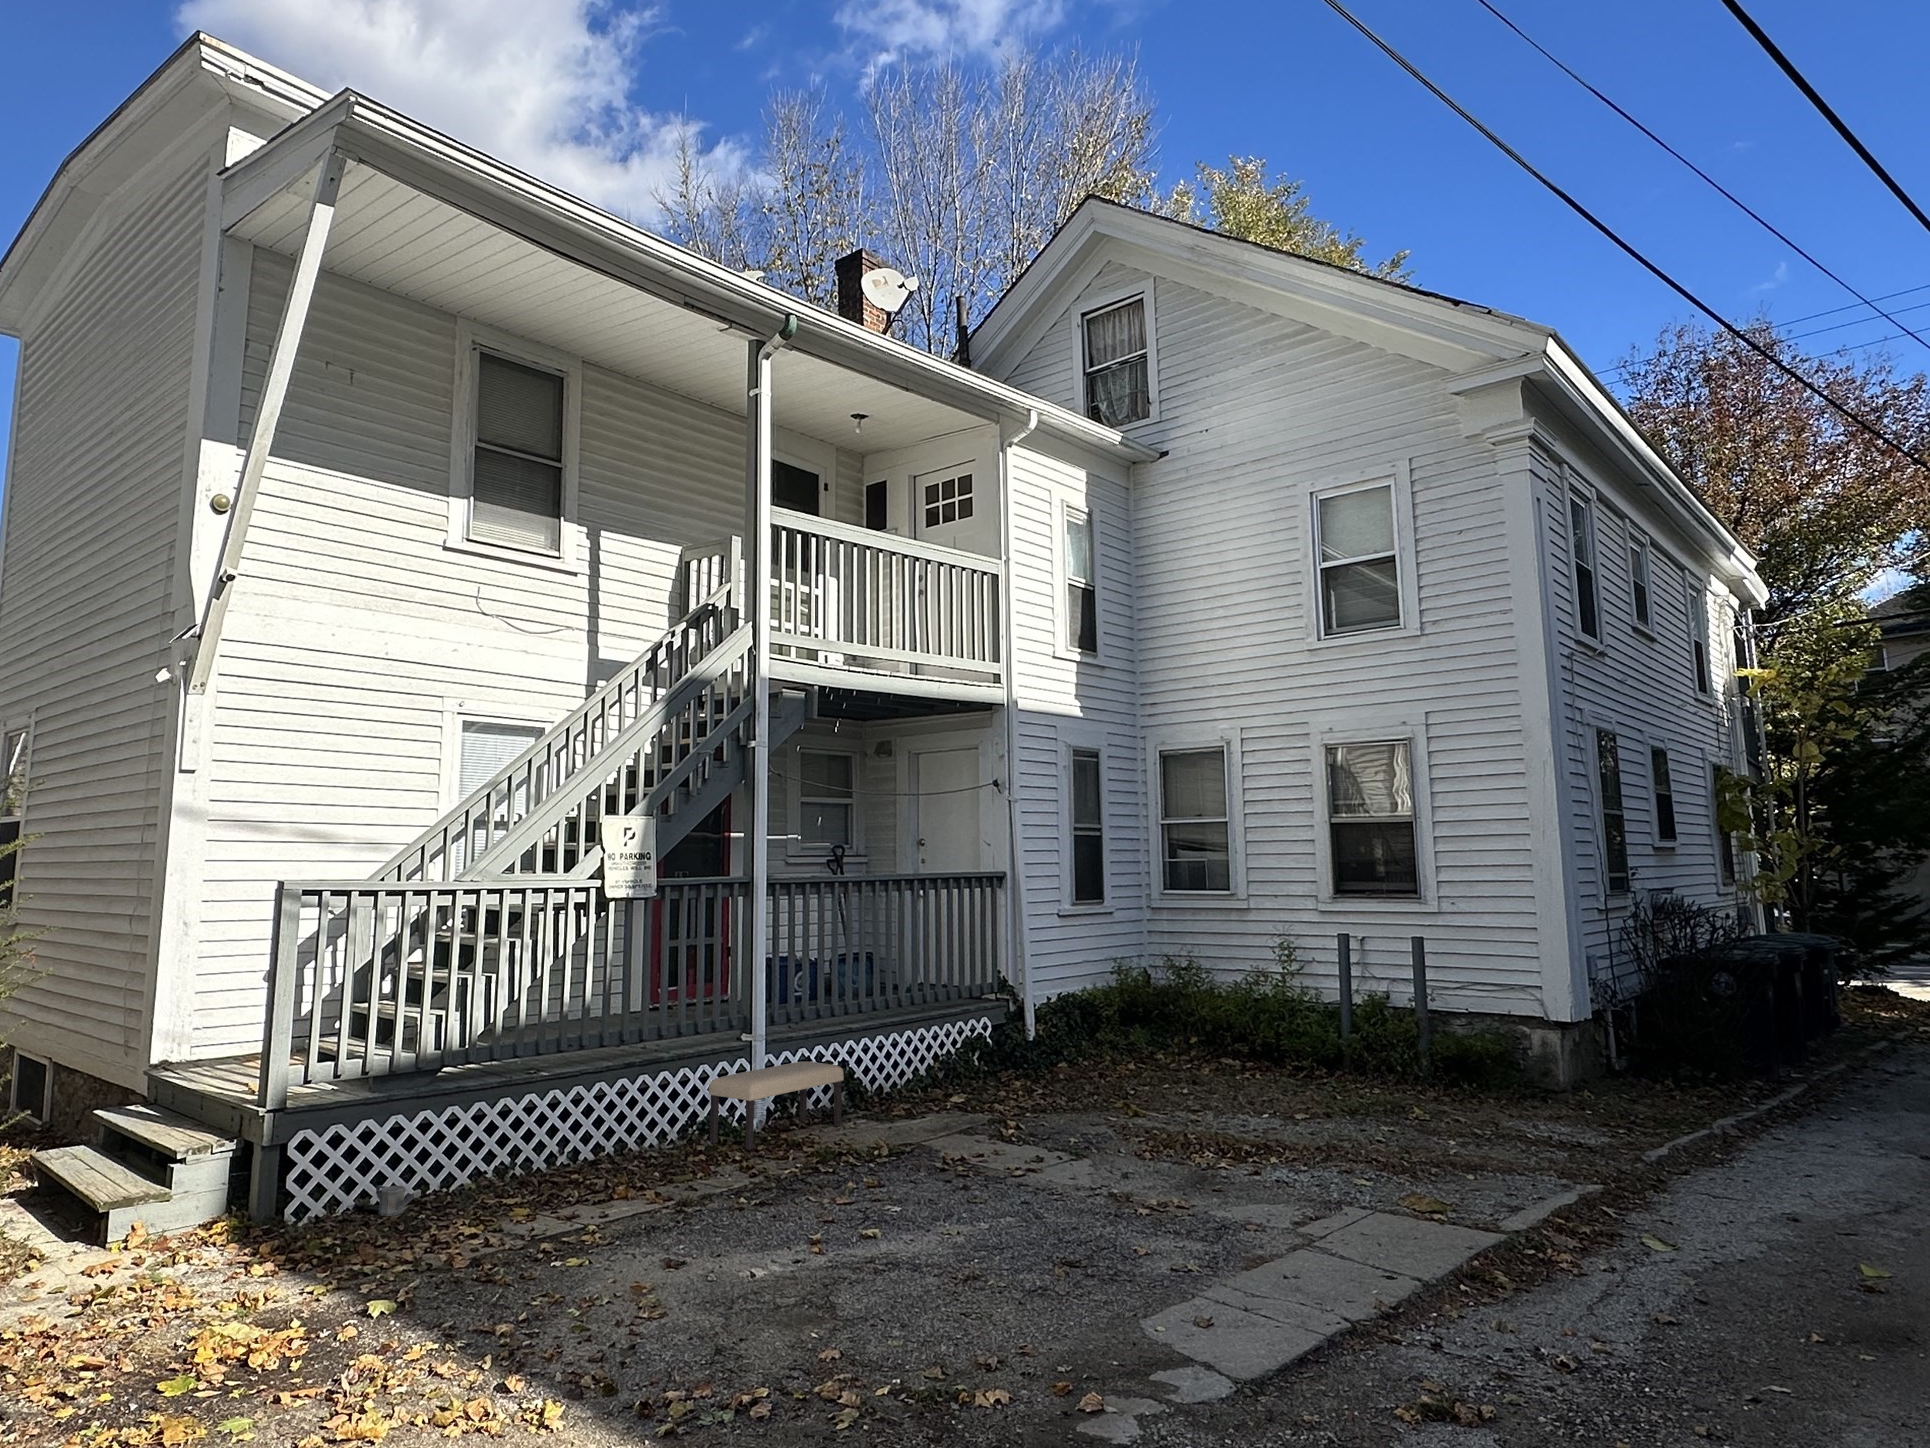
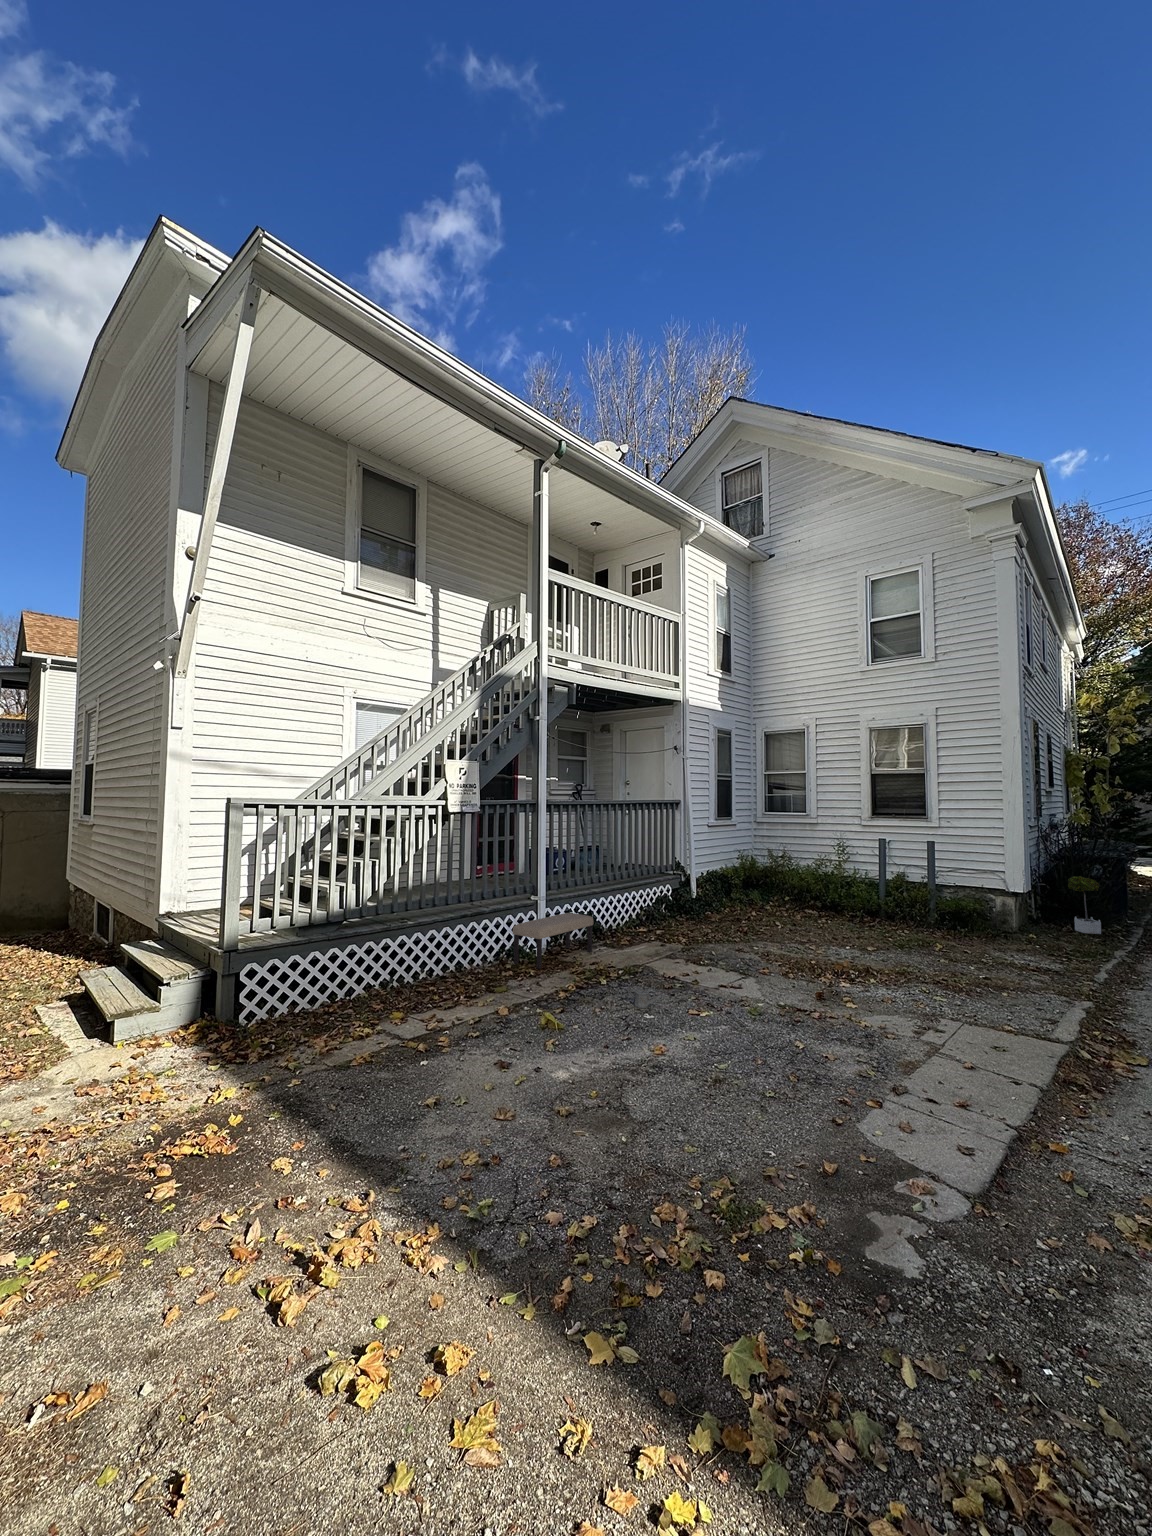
potted tree: none [1654,991,1709,1091] -> present [1068,876,1101,934]
watering can: present [376,1185,421,1216] -> present [628,989,665,1008]

